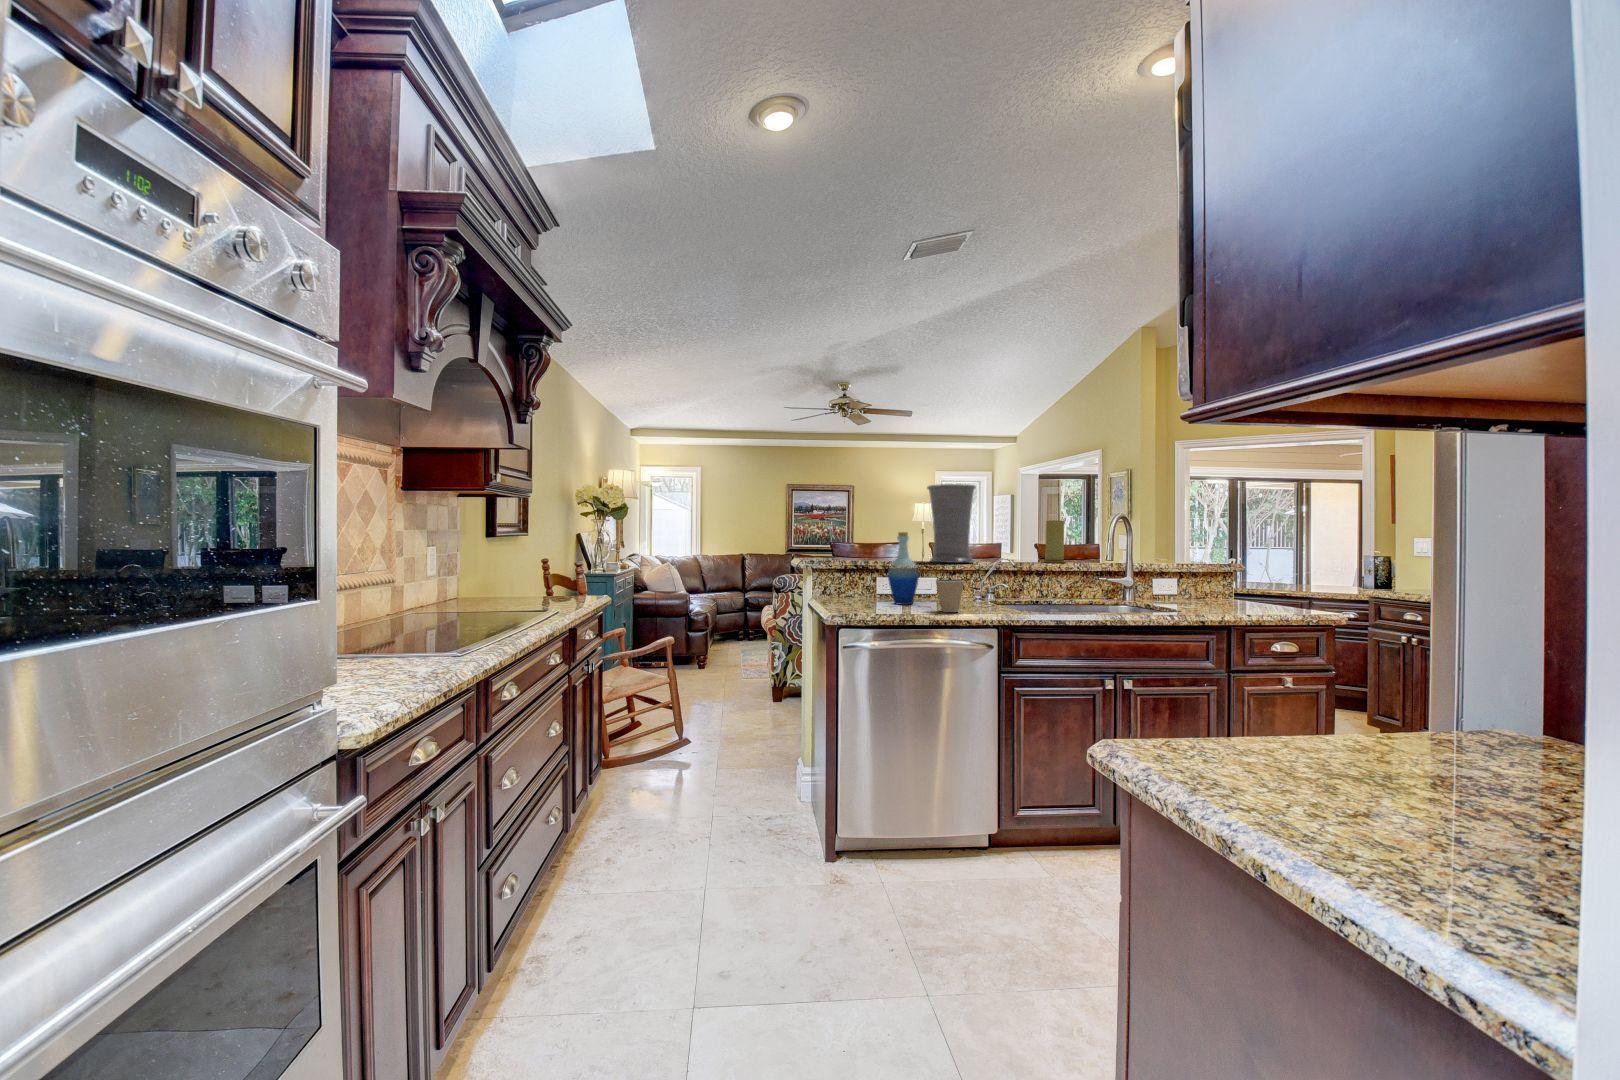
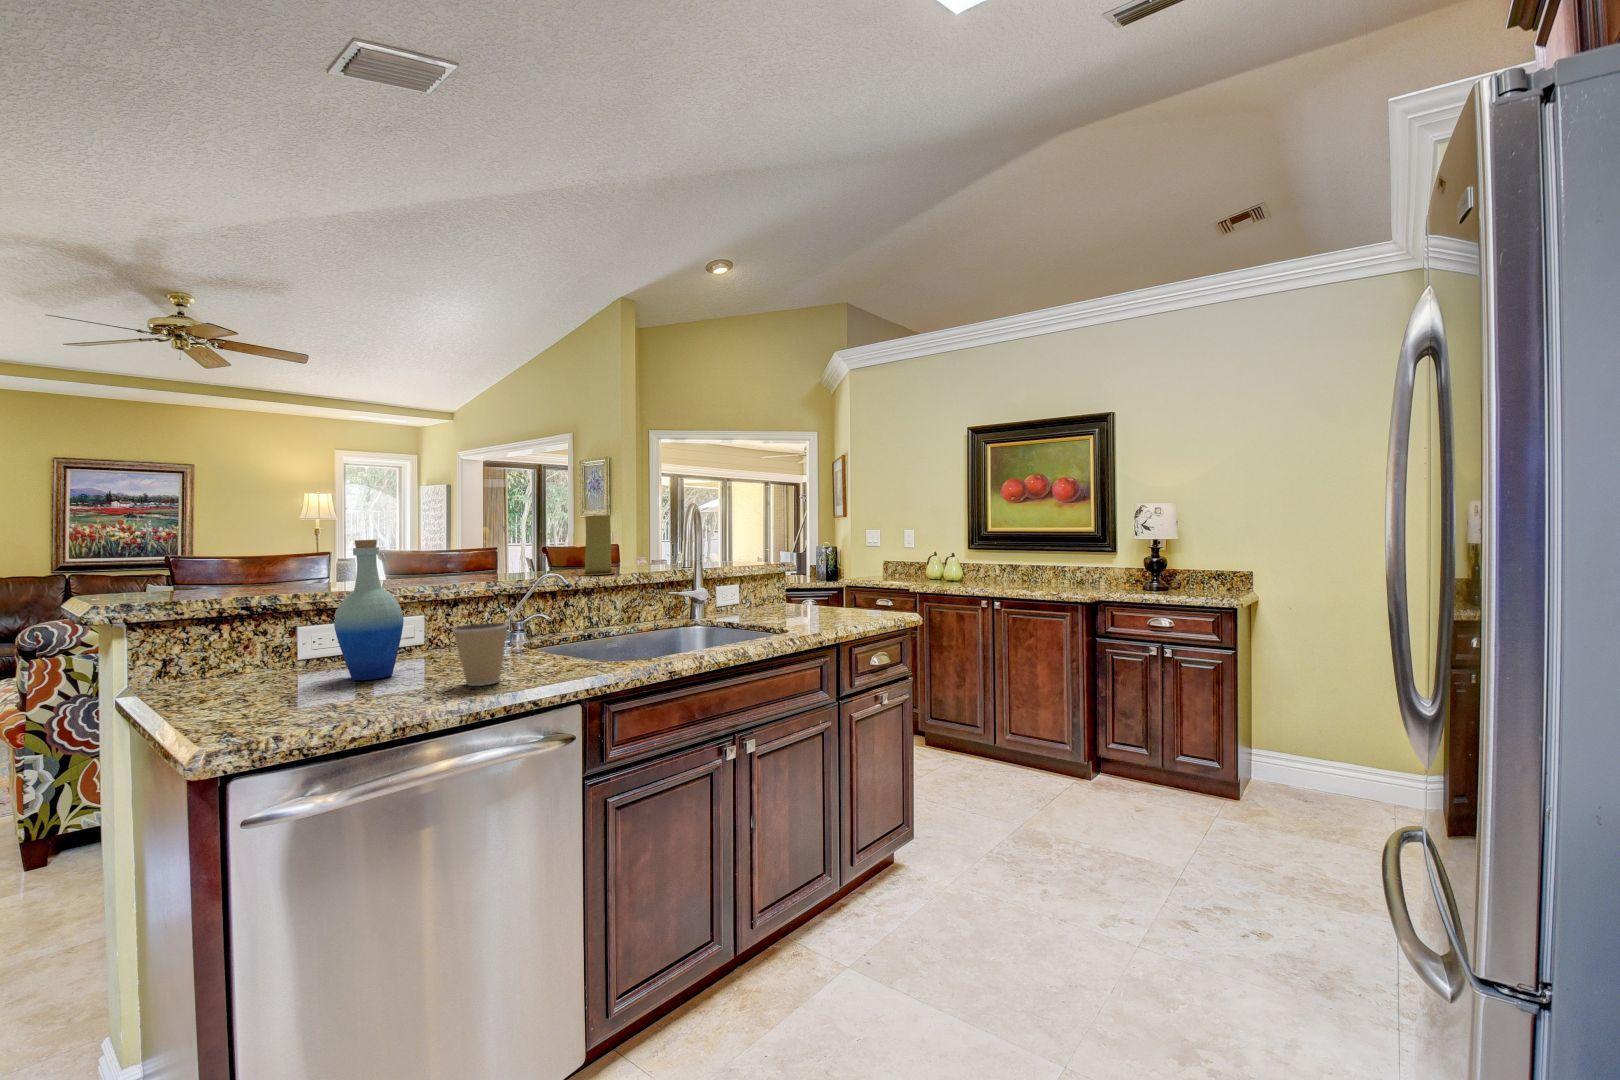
vase: present [927,484,976,563] -> none [399,454,491,590]

